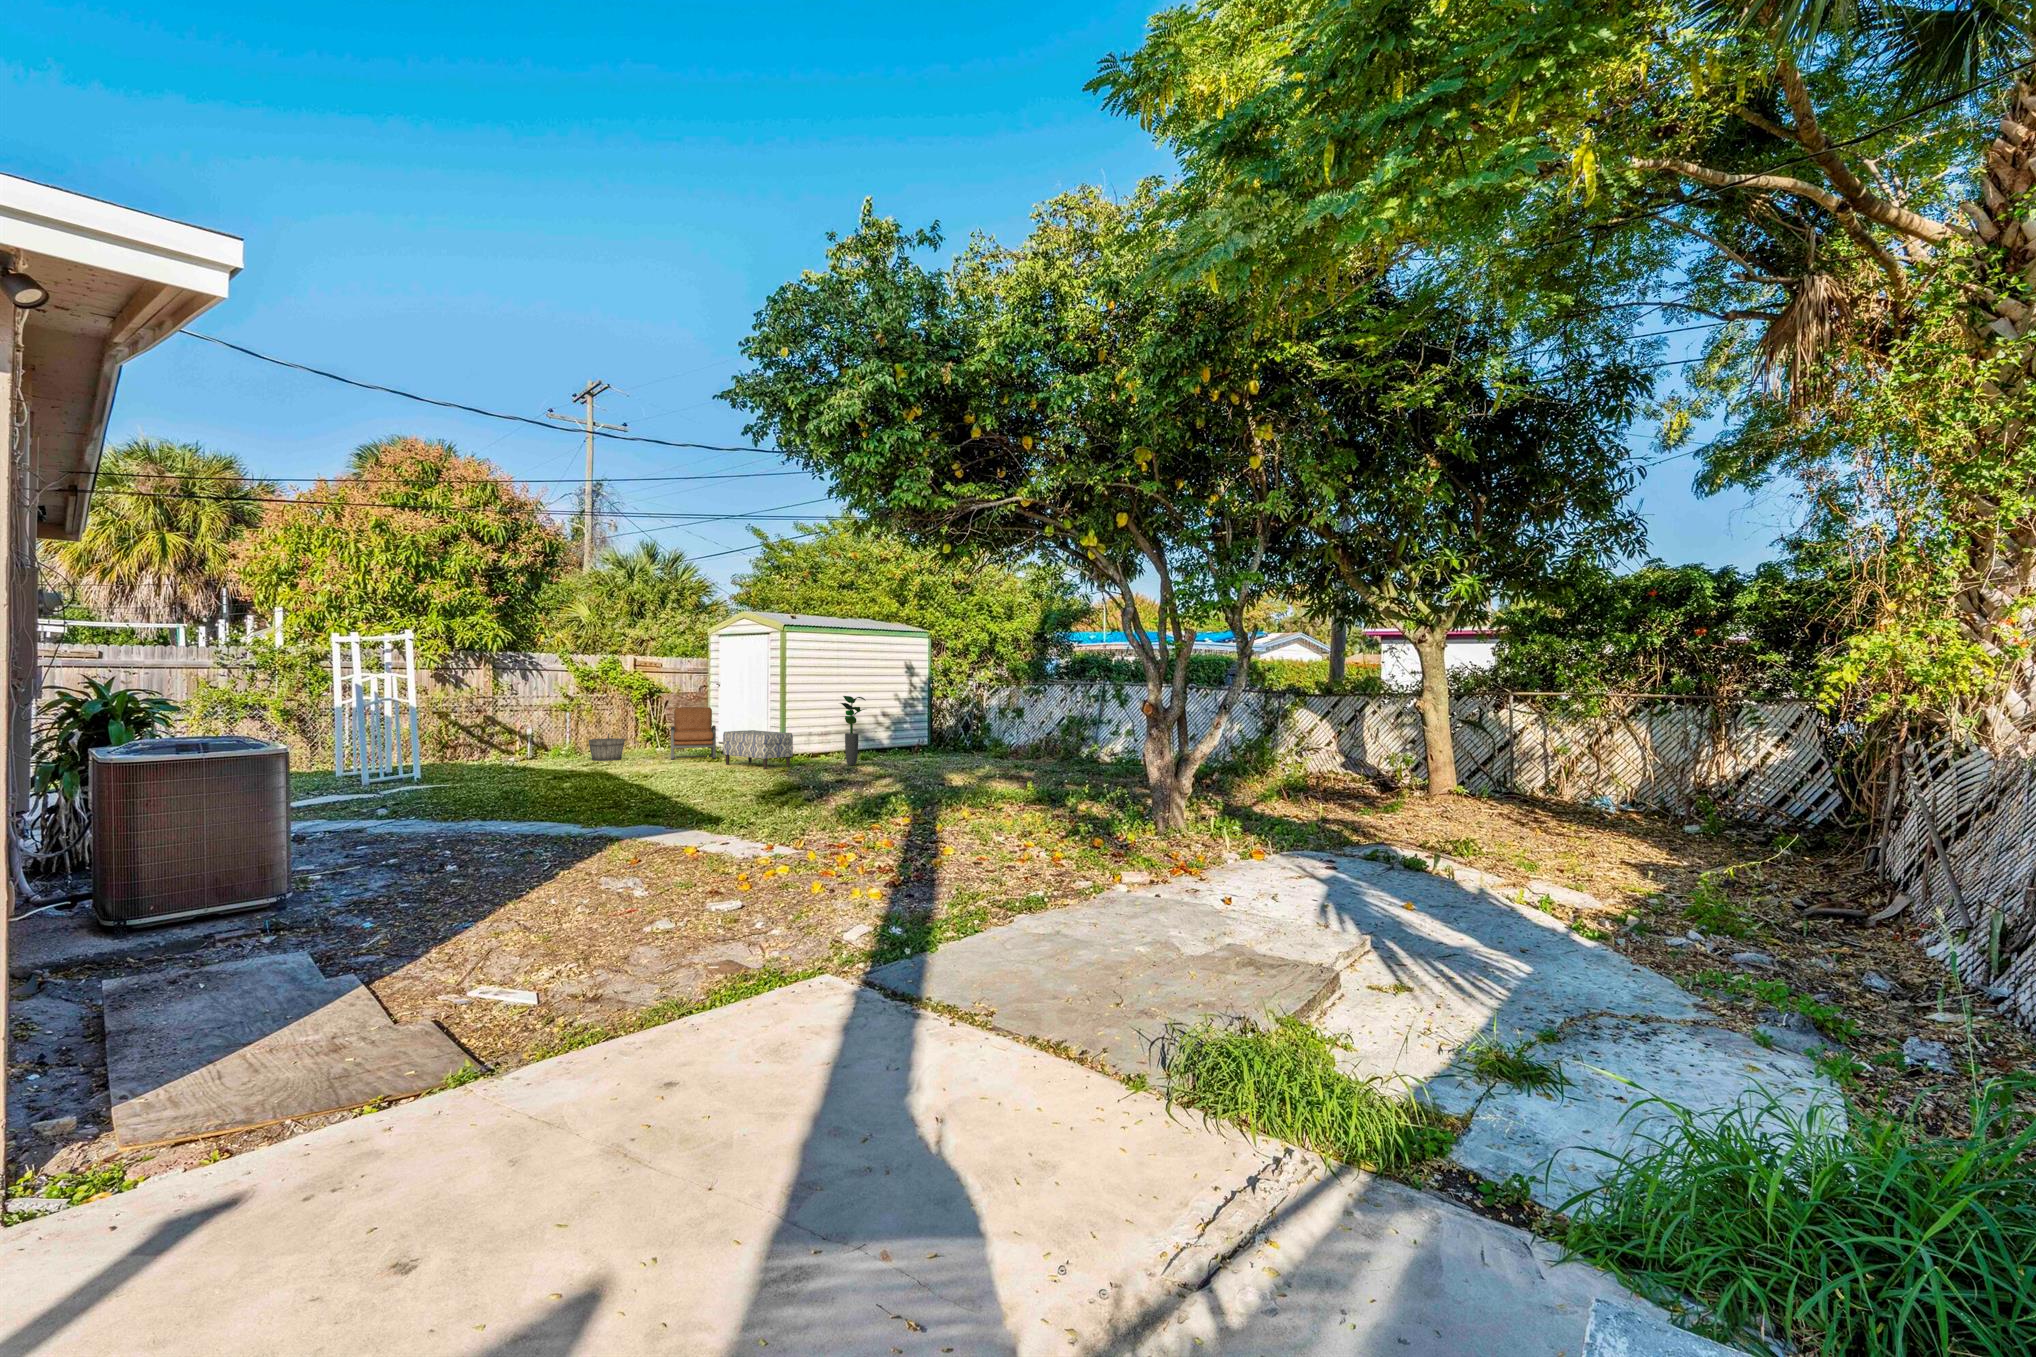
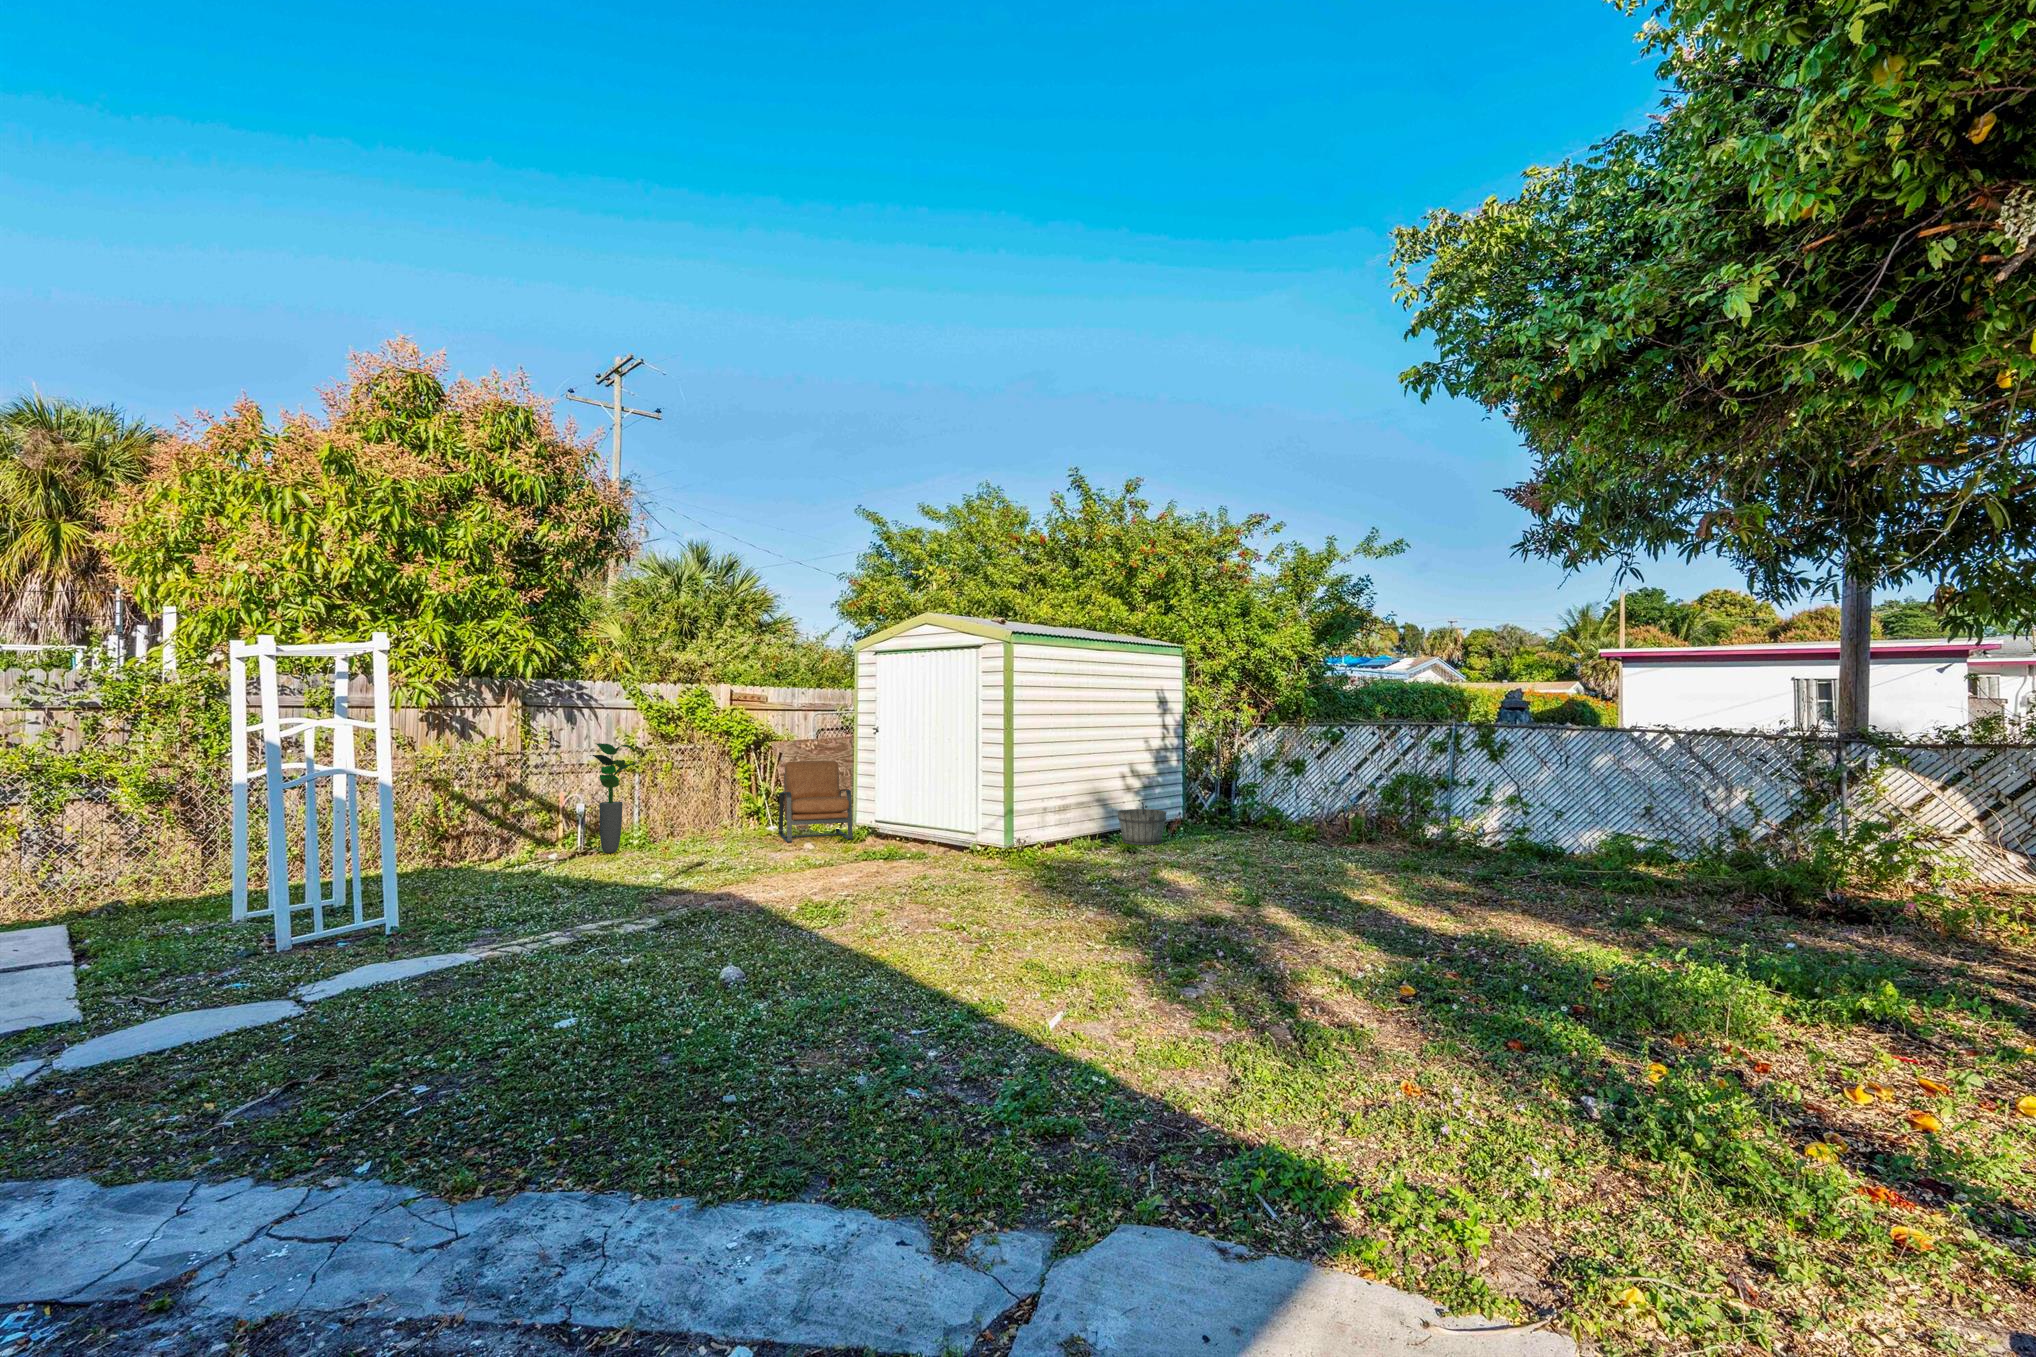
potted plant: present [841,696,865,765] -> present [590,743,637,853]
bench: present [723,730,793,769] -> none [882,798,998,865]
wooden bucket: present [589,732,625,761] -> present [1118,800,1167,845]

